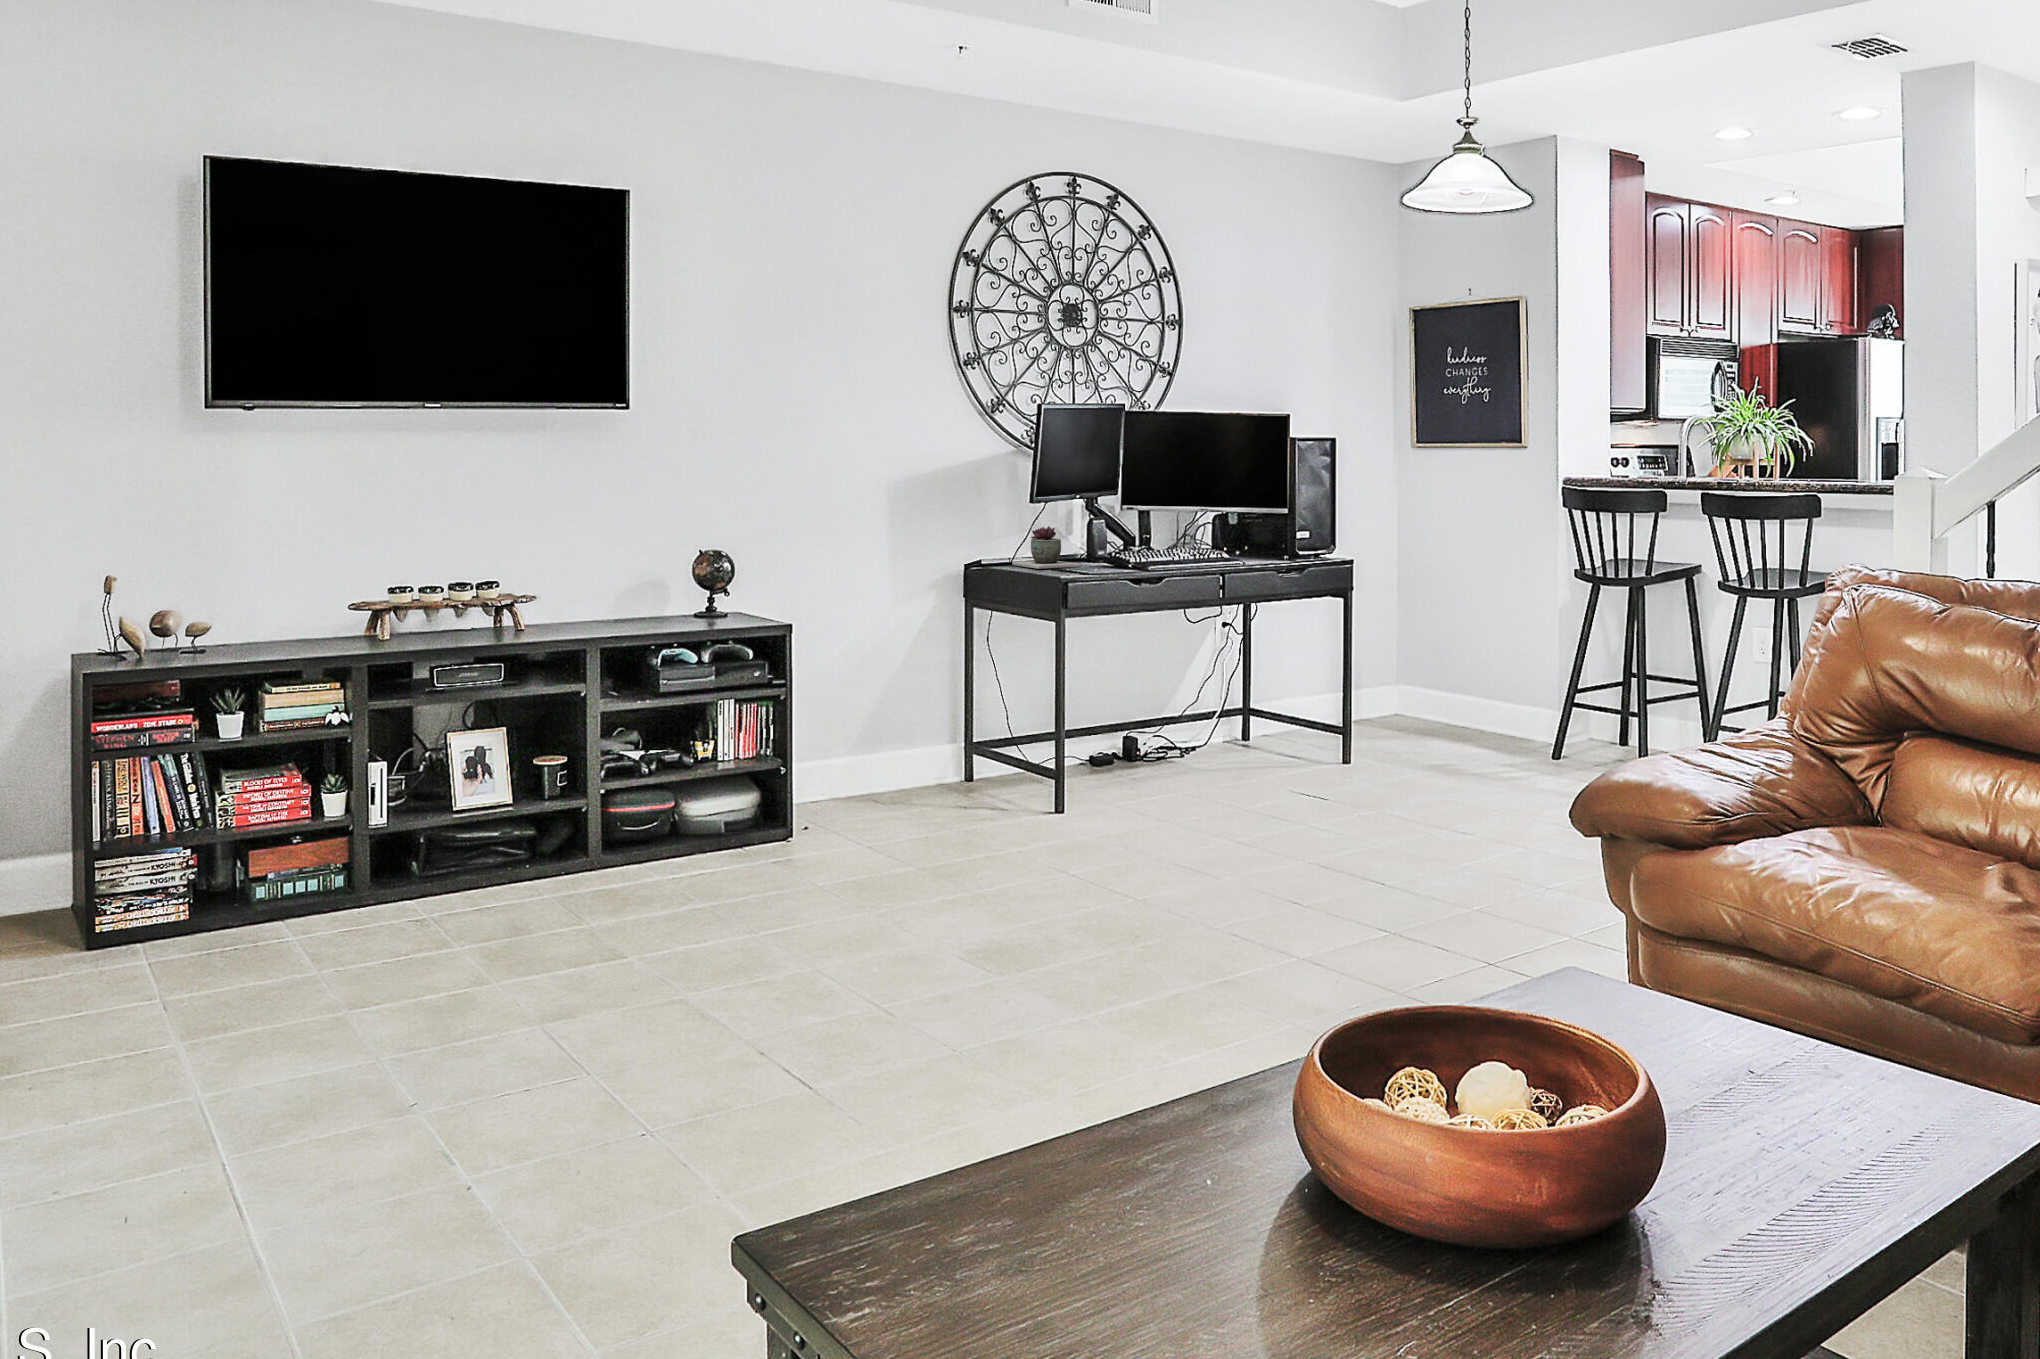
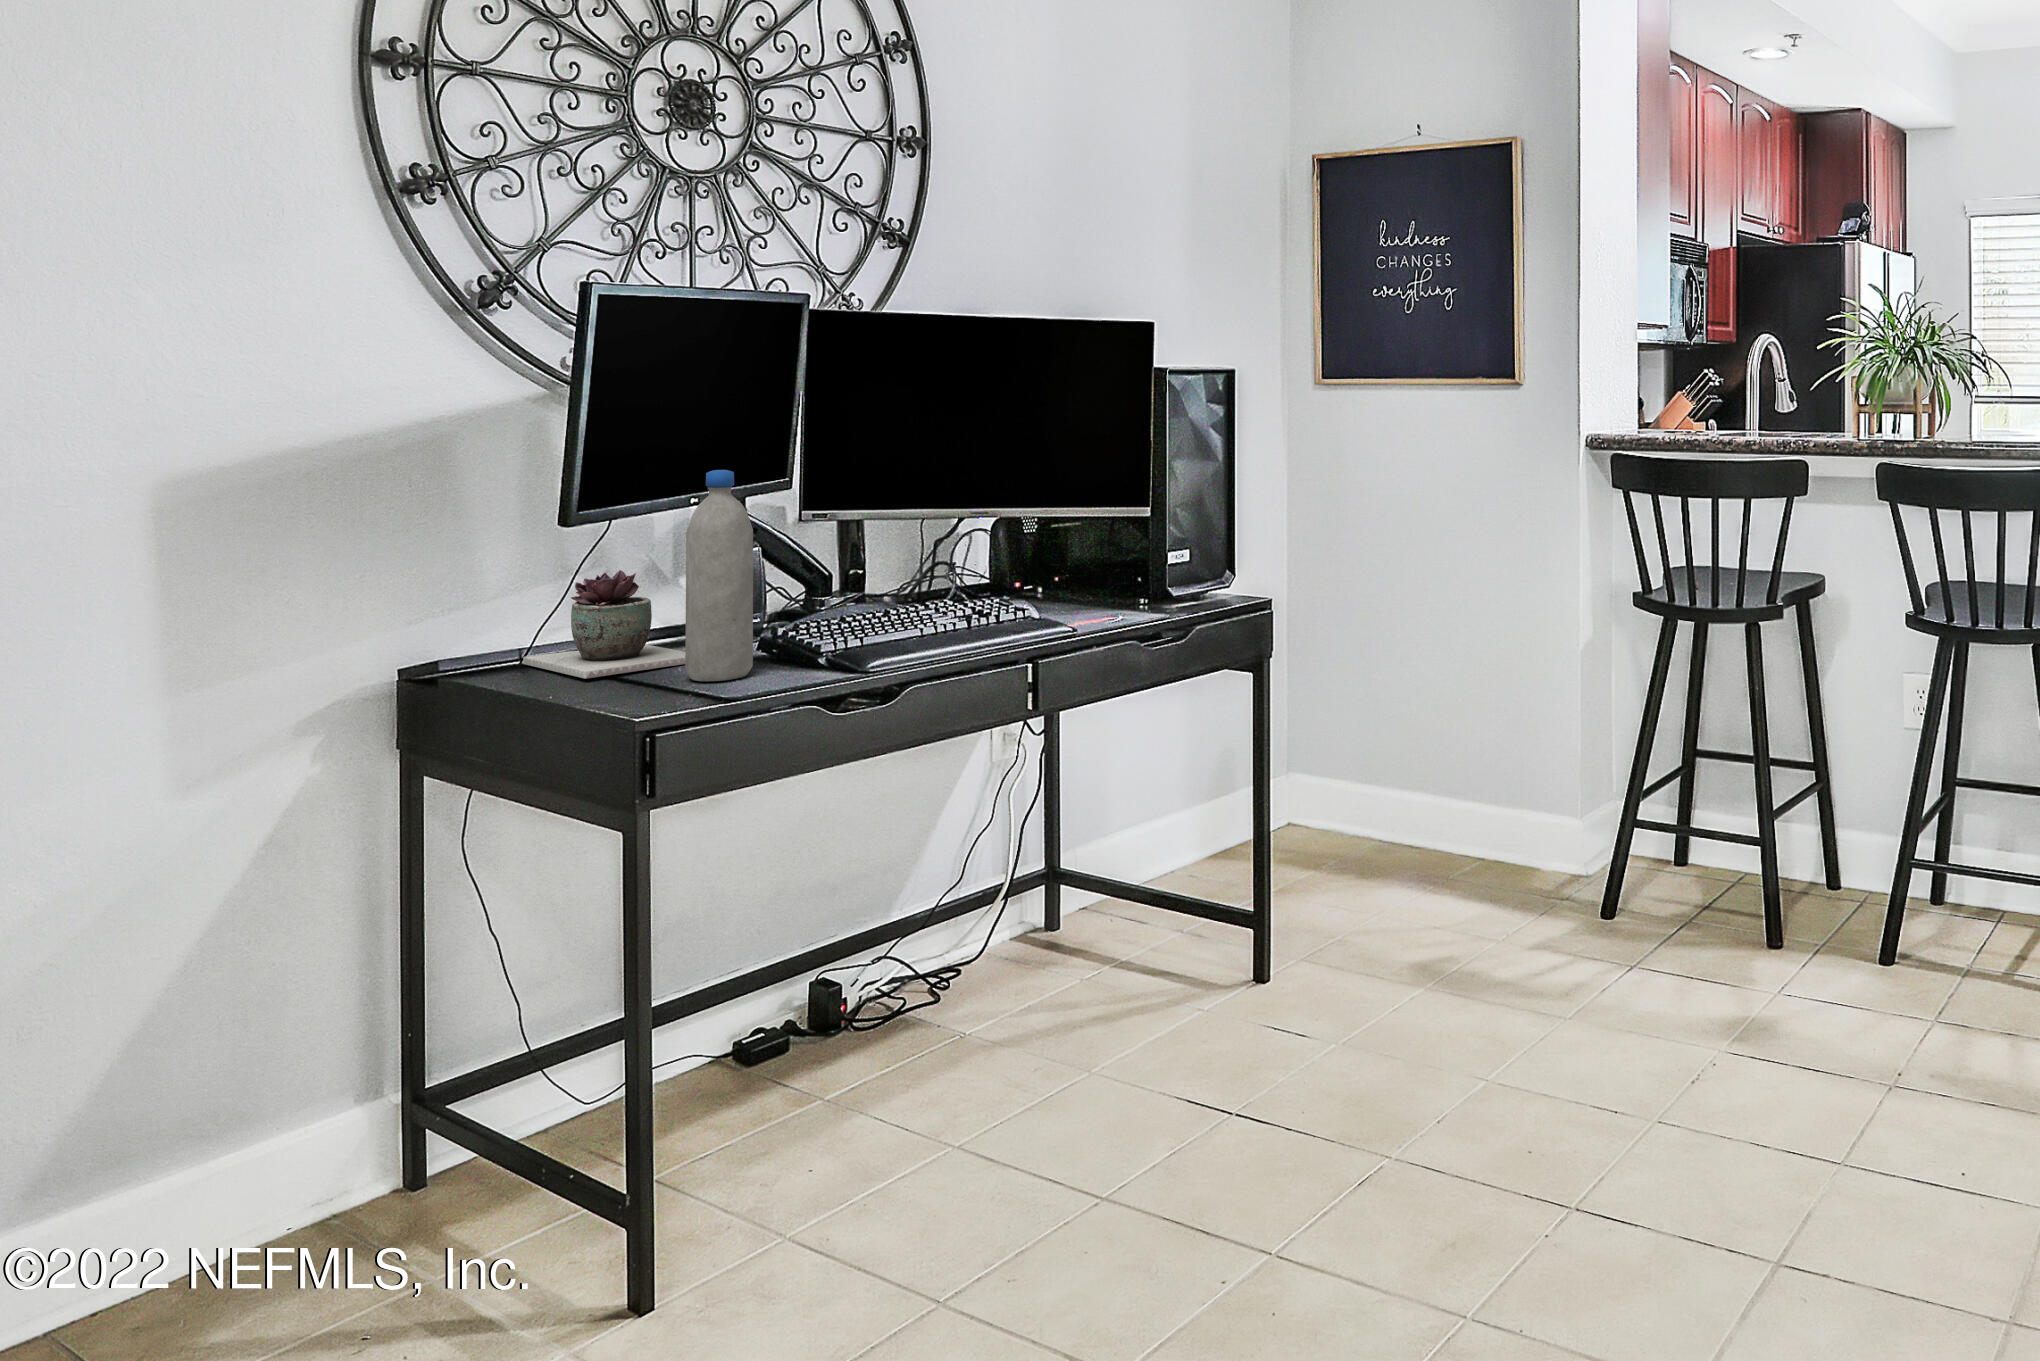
water bottle: none [1075,482,1101,571] -> present [685,470,753,681]

